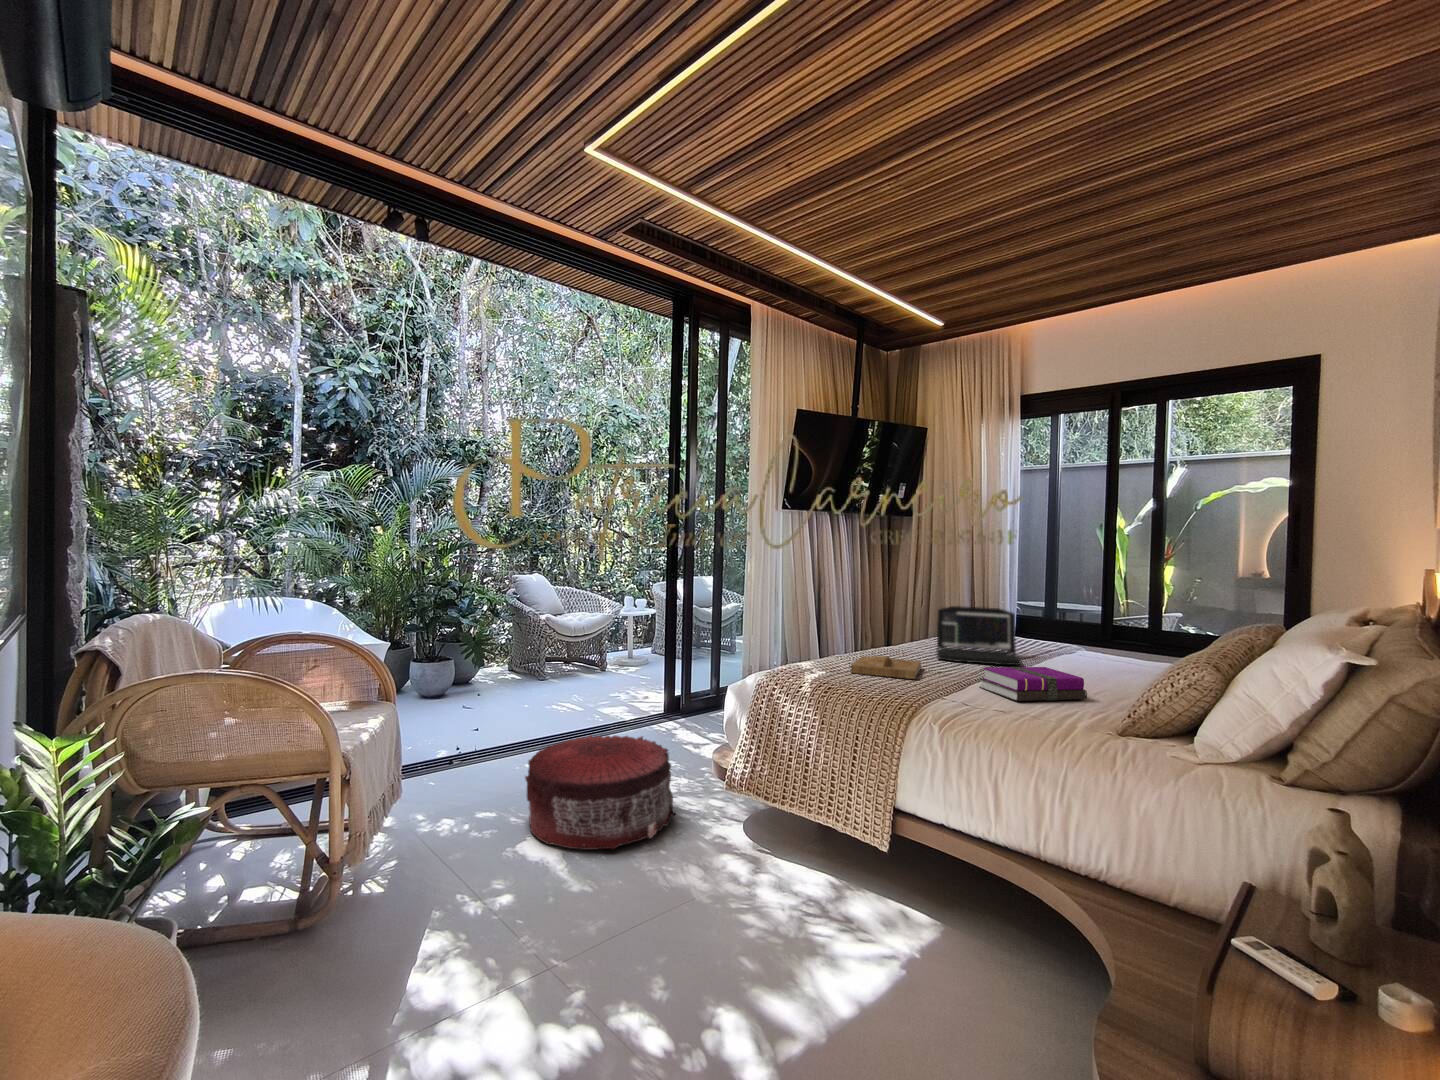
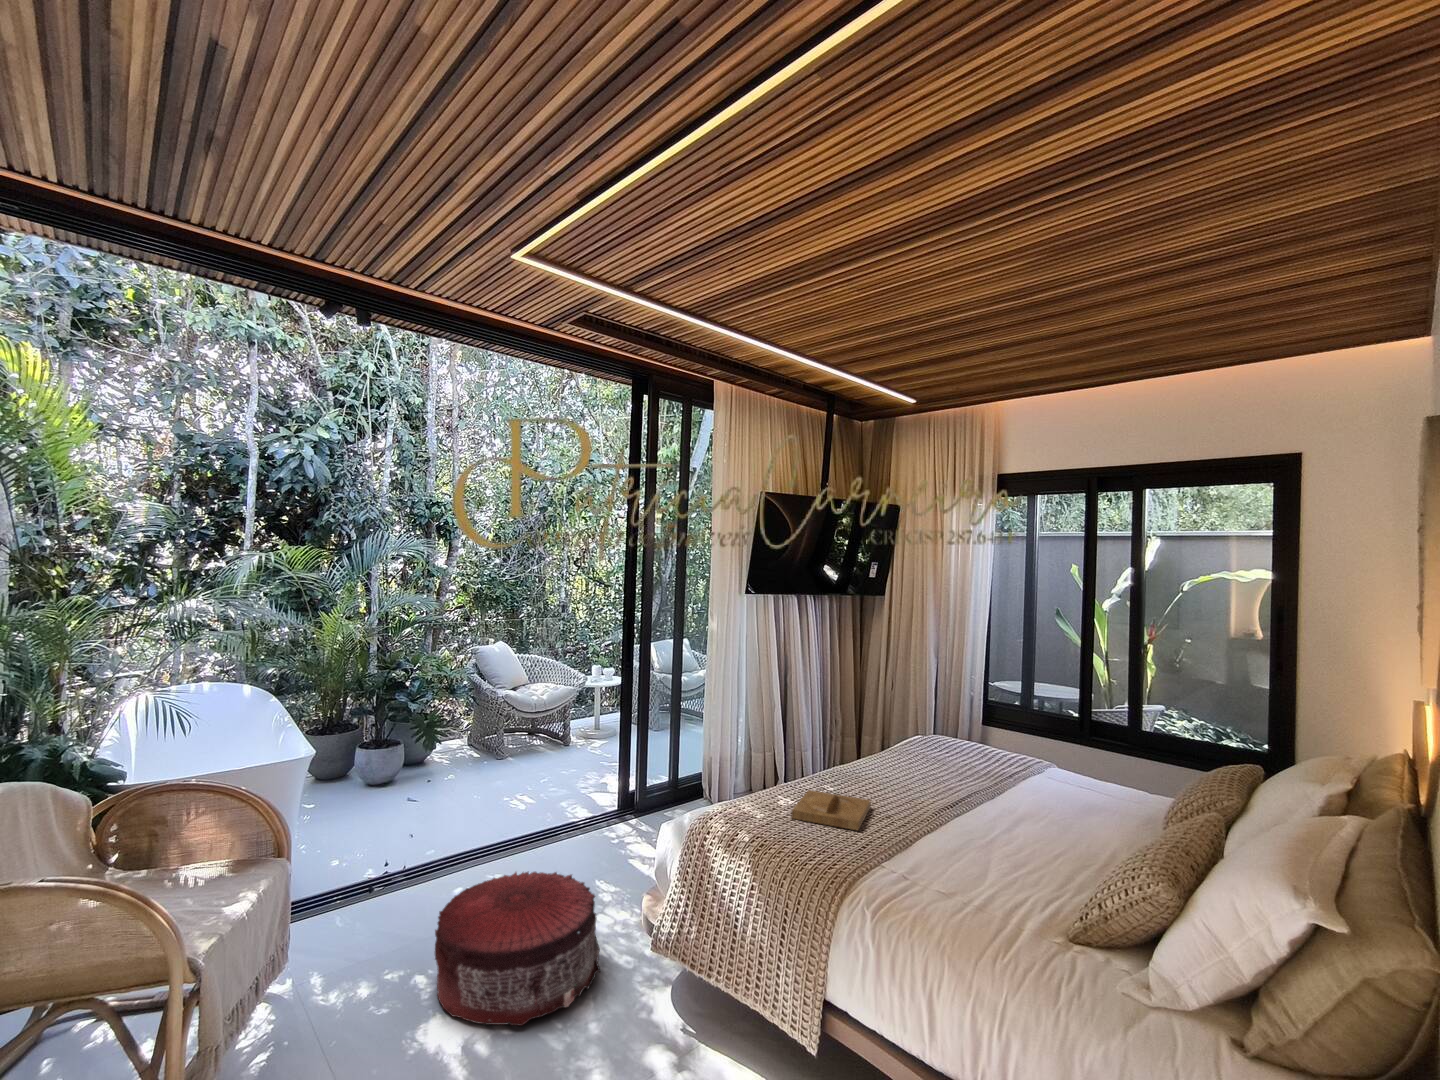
laptop: present [937,606,1021,665] -> none [892,726,981,801]
notebook: present [980,667,1087,701] -> none [927,820,1041,873]

